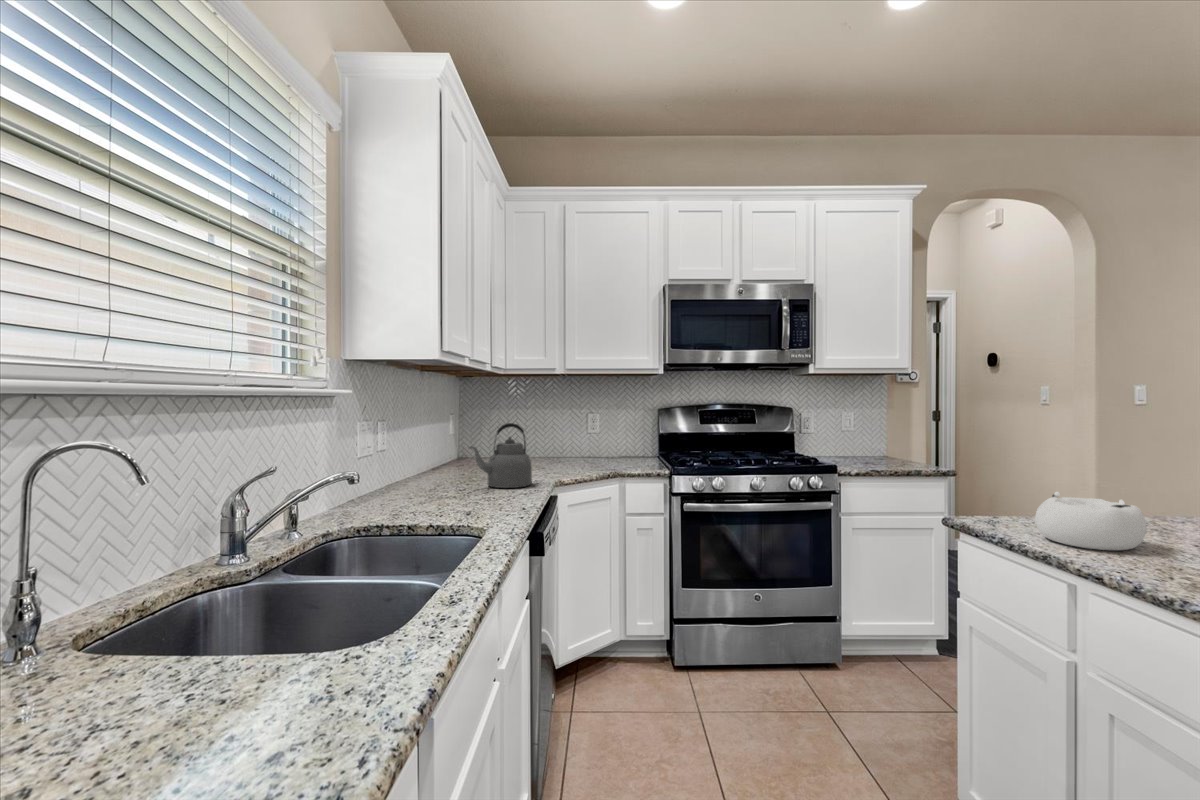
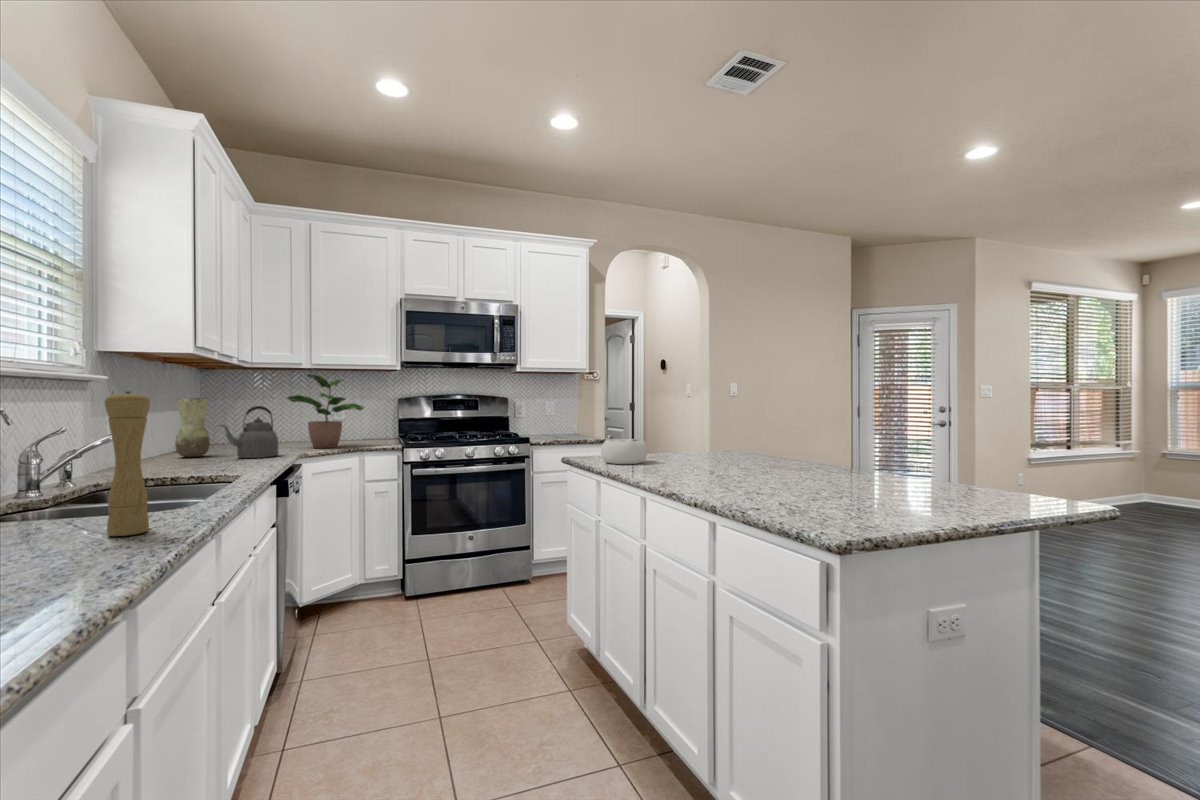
potted plant: none [540,382,627,473] -> present [287,374,364,448]
vase: none [426,412,461,482] -> present [175,398,210,457]
pepper mill: none [232,446,314,748] -> present [105,391,150,536]

